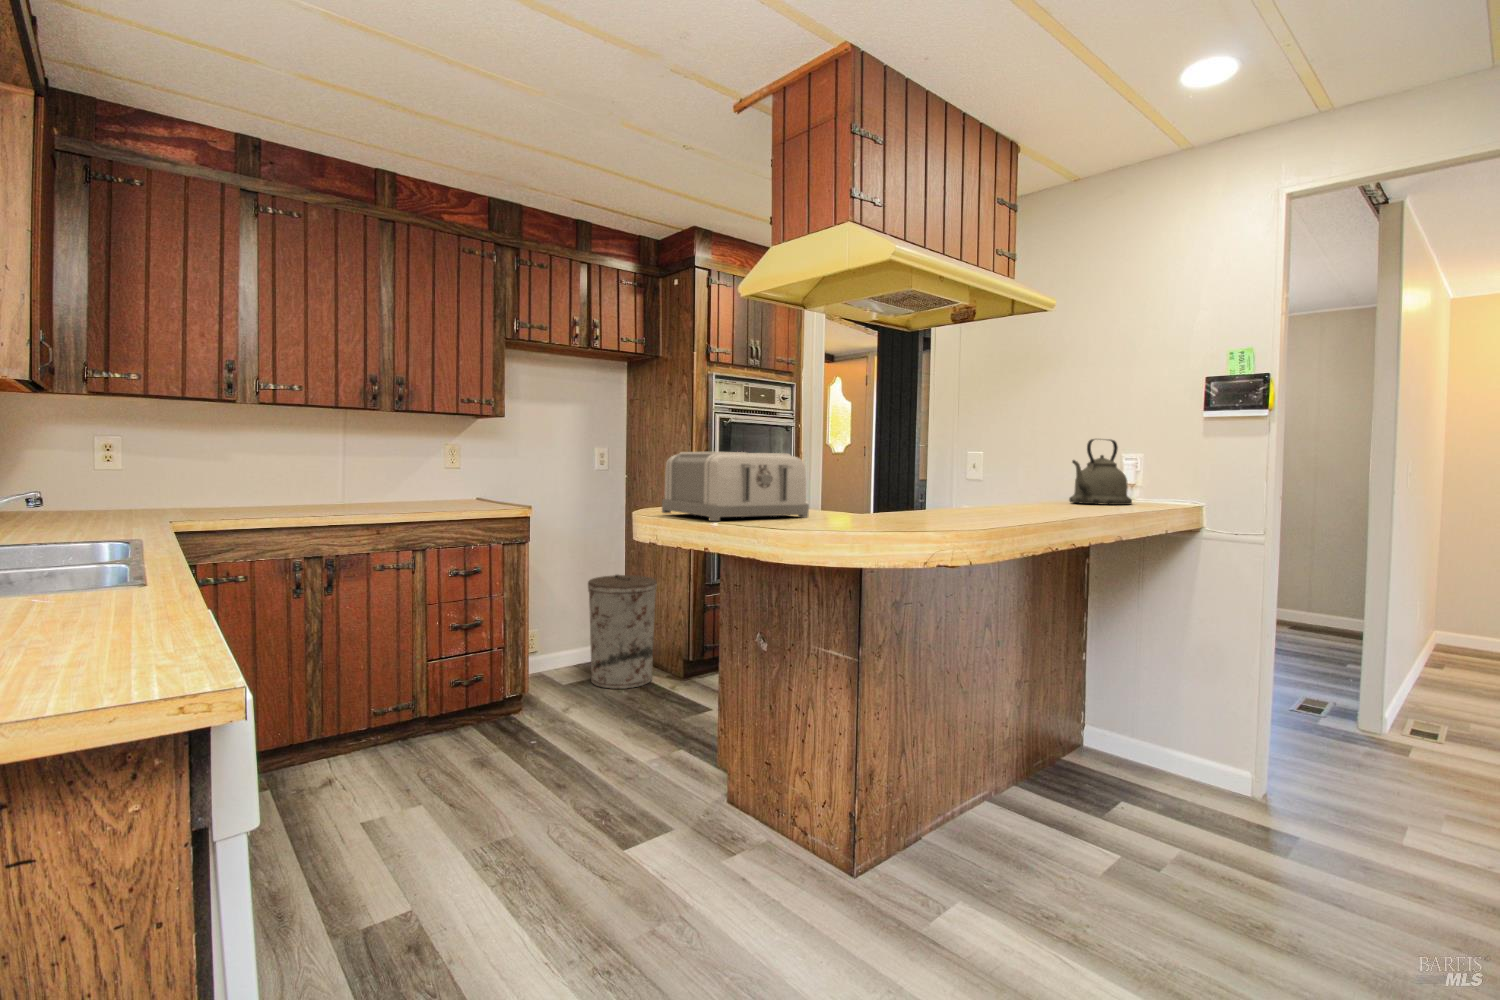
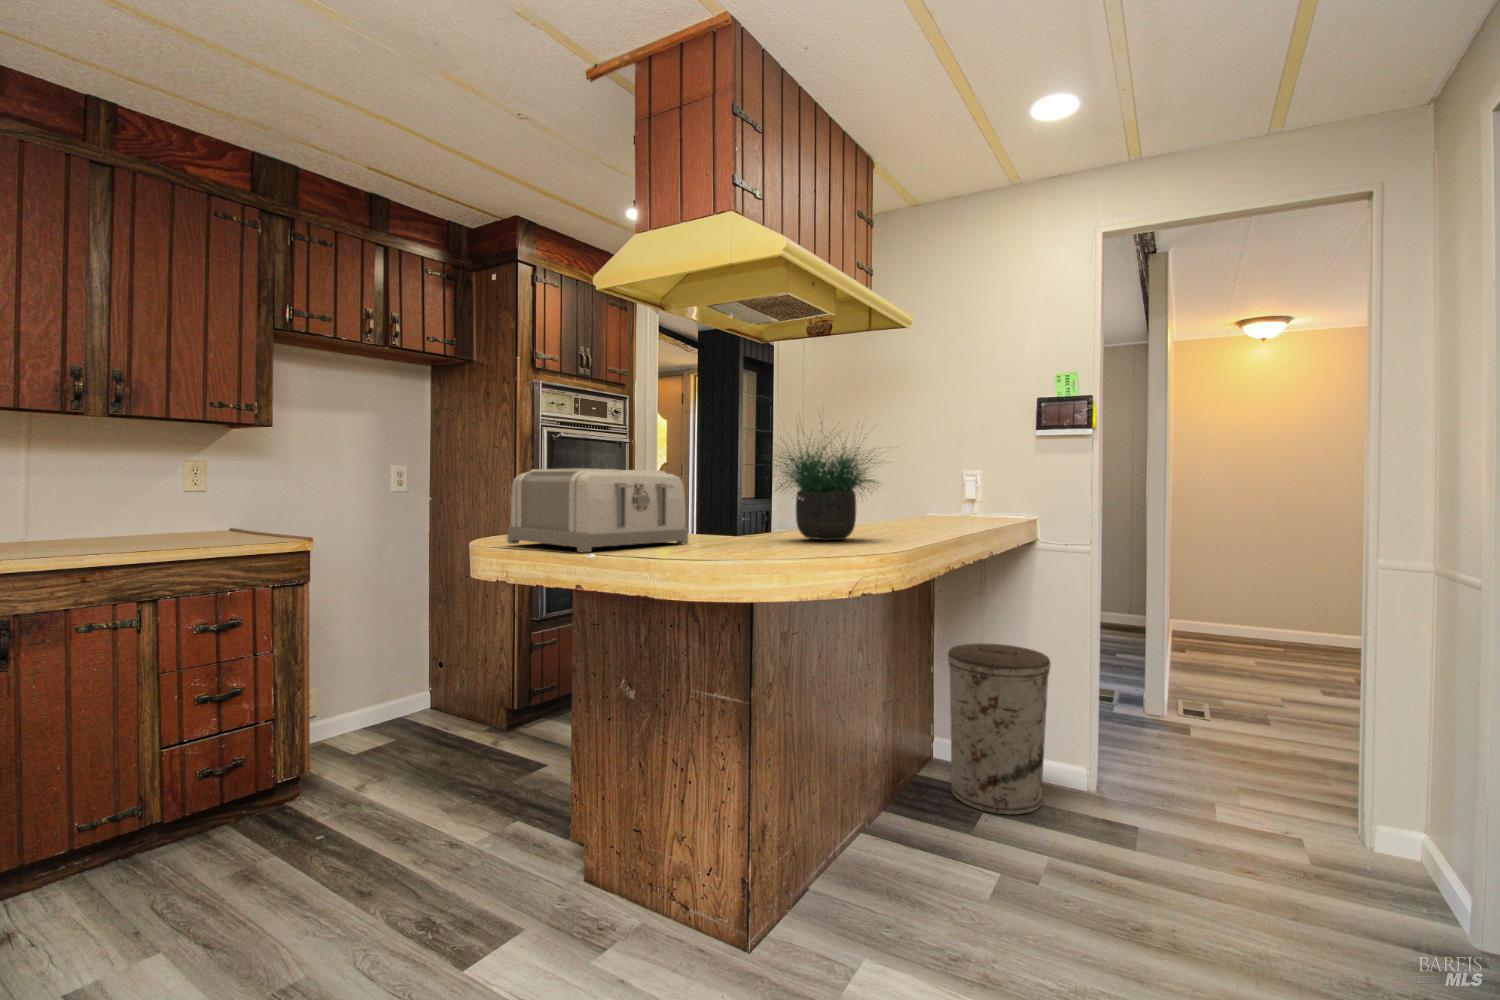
potted plant: none [872,389,1015,518] -> present [776,423,876,541]
kettle: present [1069,439,1132,505] -> none [919,456,976,521]
trash can: present [588,575,657,689] -> present [948,643,1050,815]

